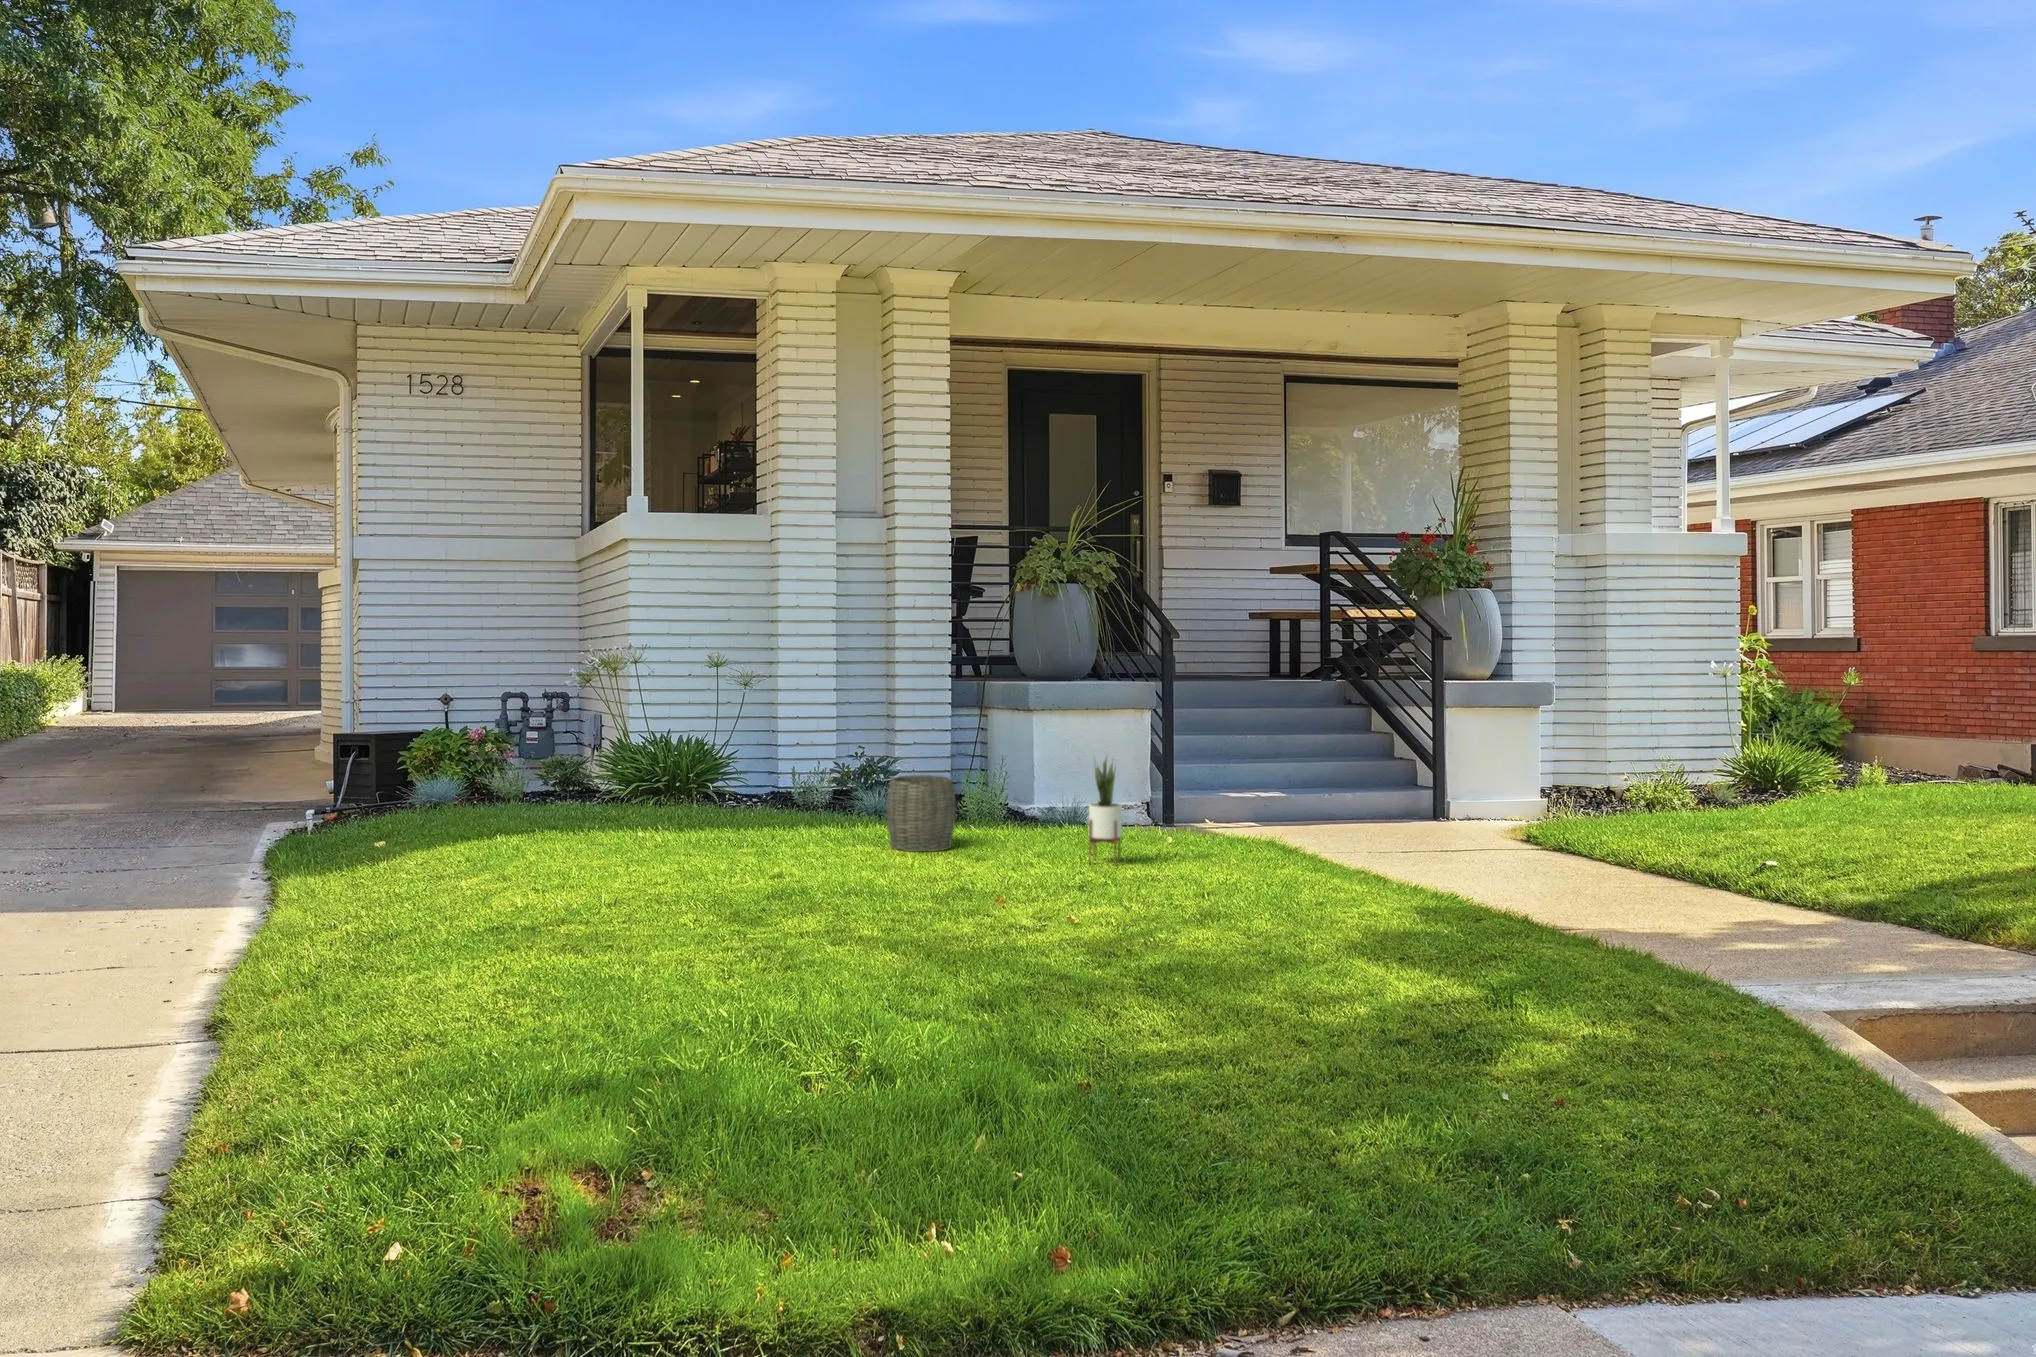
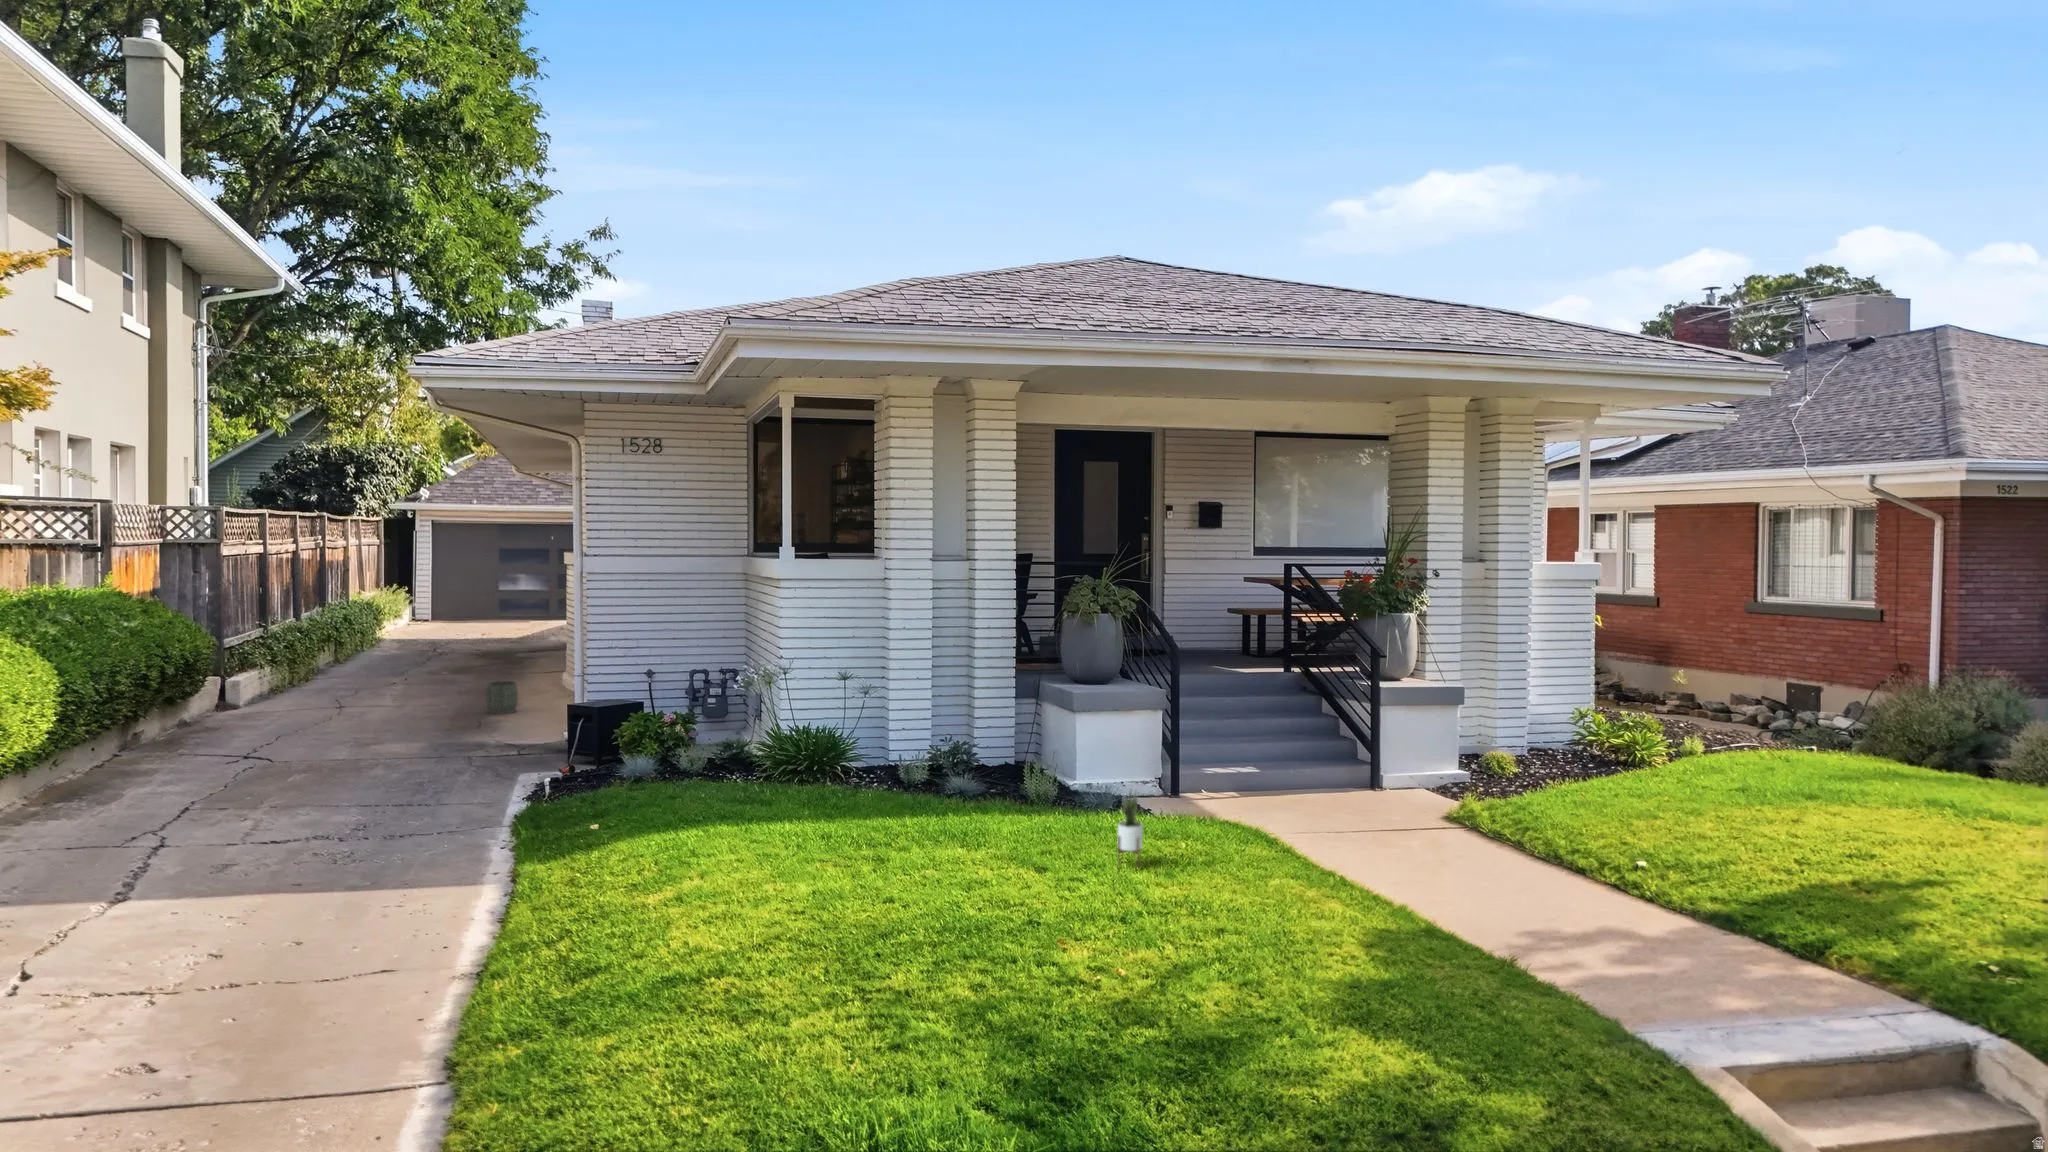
woven basket: present [887,775,956,852] -> present [486,681,518,714]

